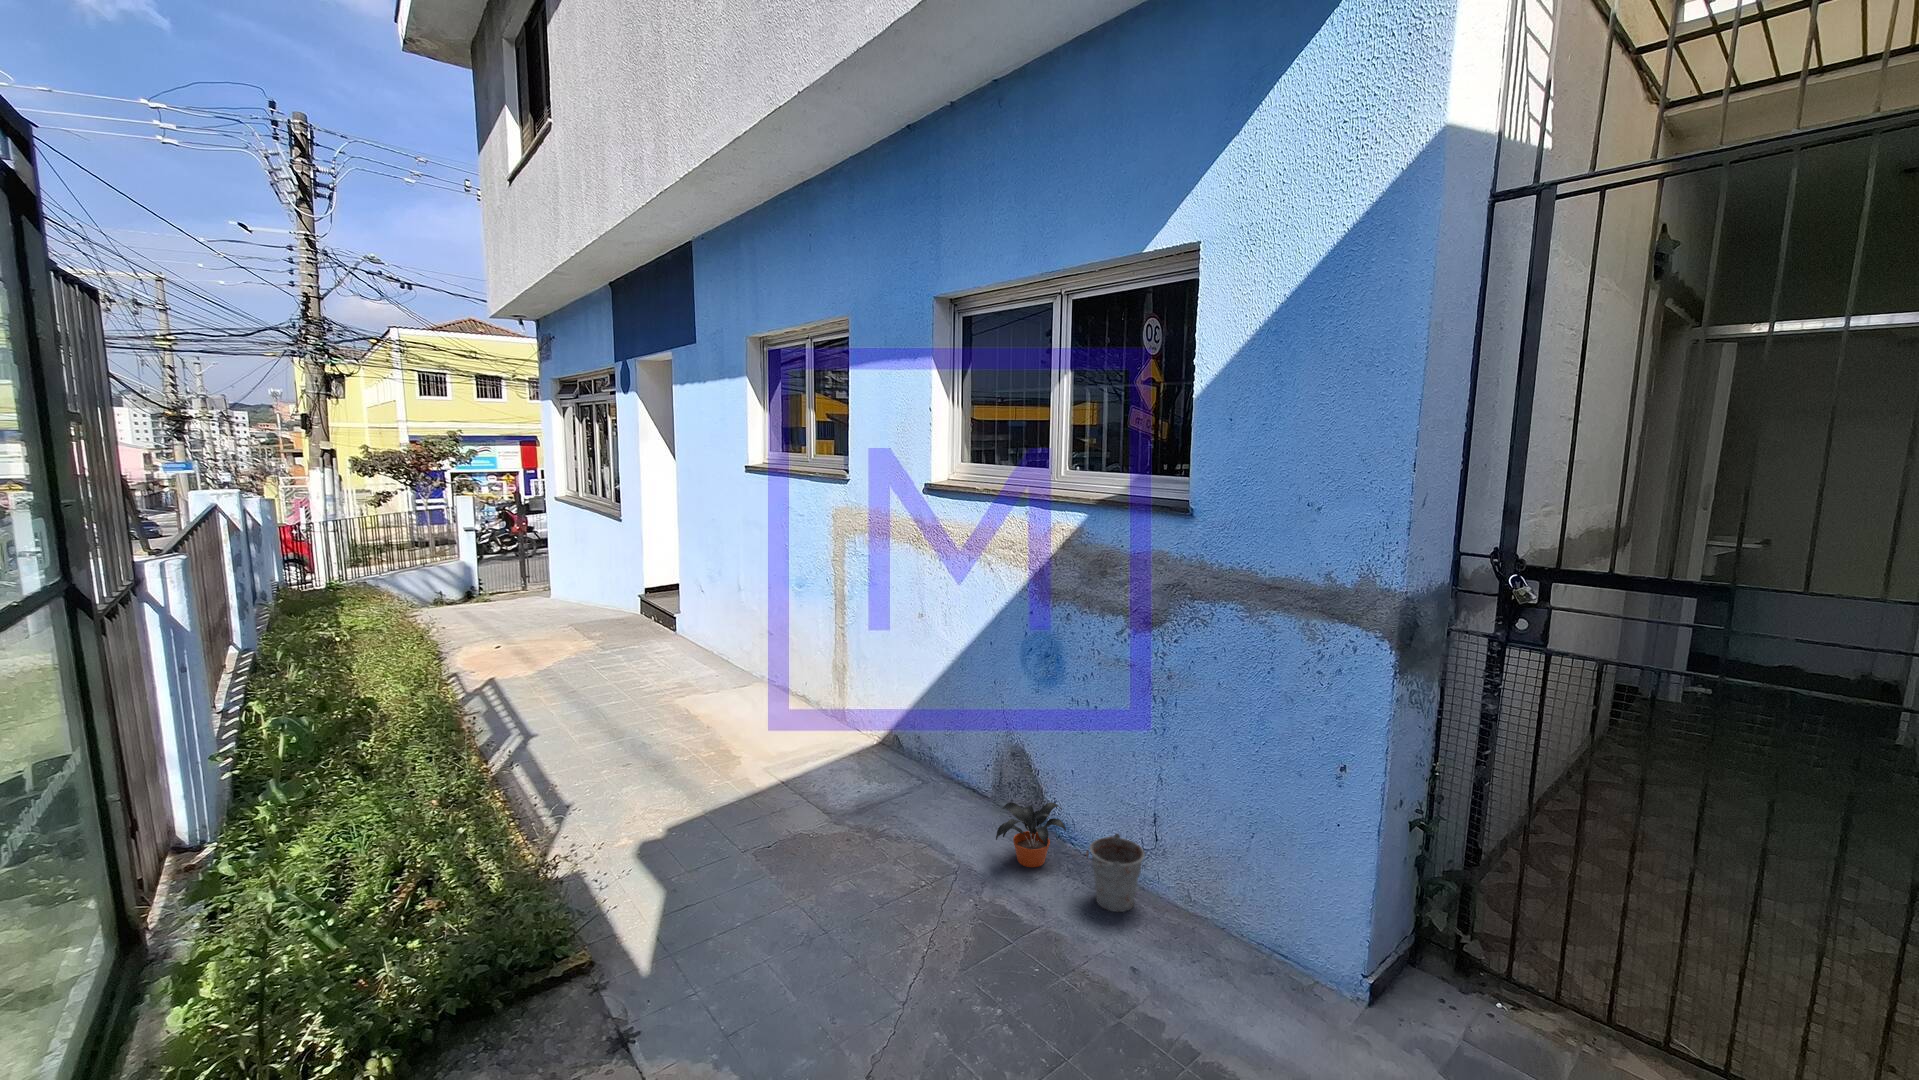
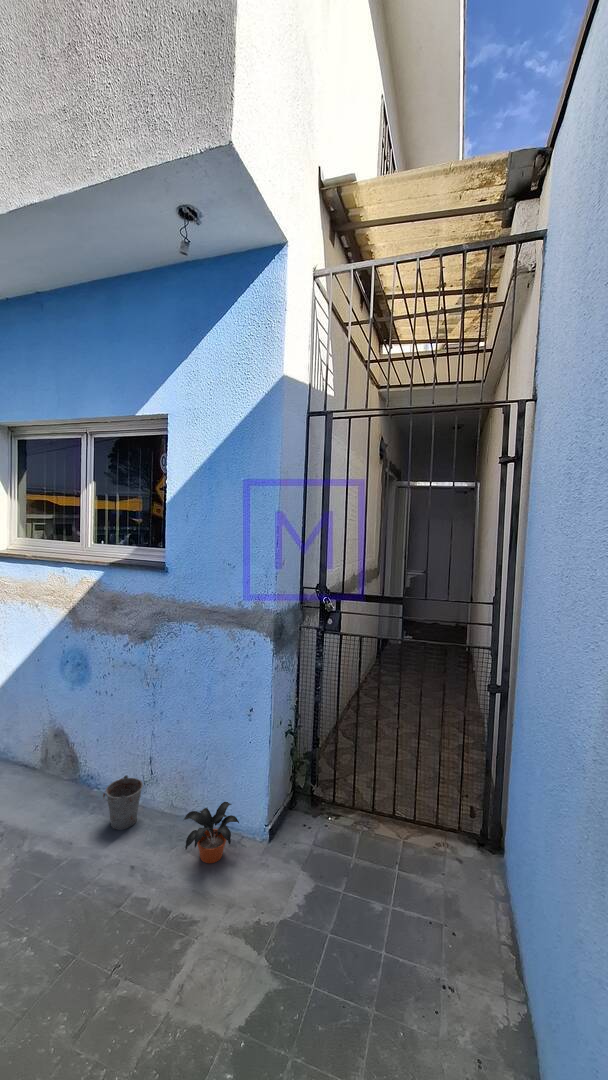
potted plant: present [996,802,1066,867] -> present [184,802,239,863]

